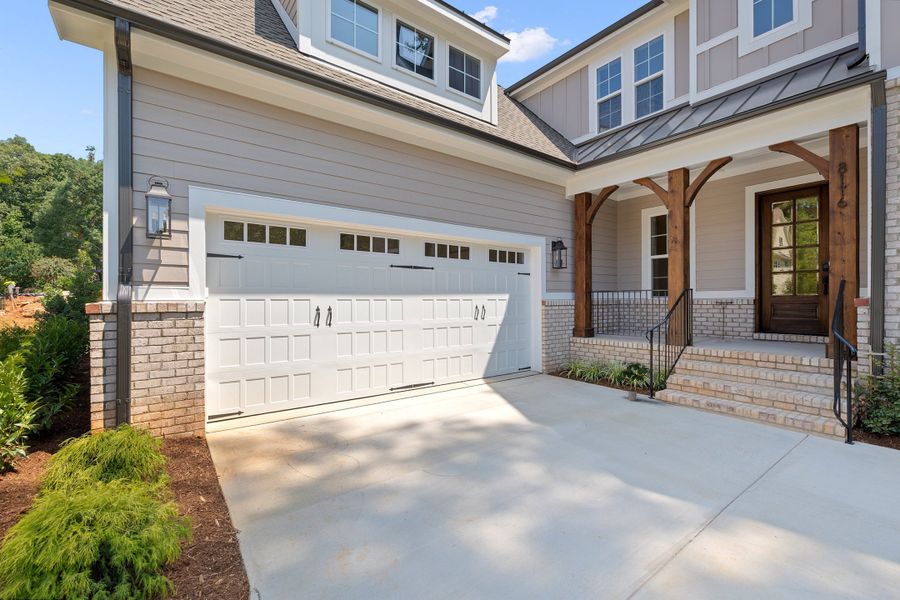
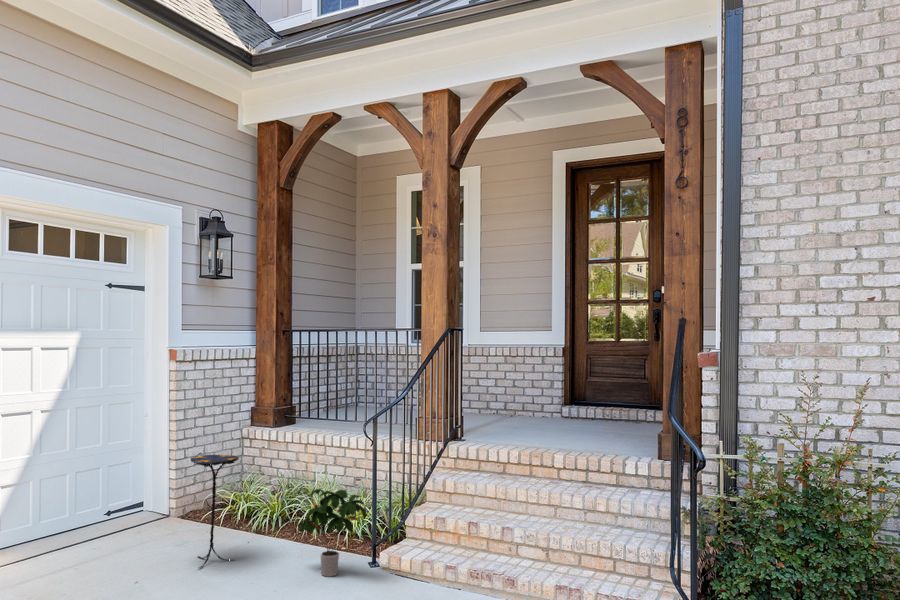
side table: present [715,302,734,339] -> present [191,454,239,568]

